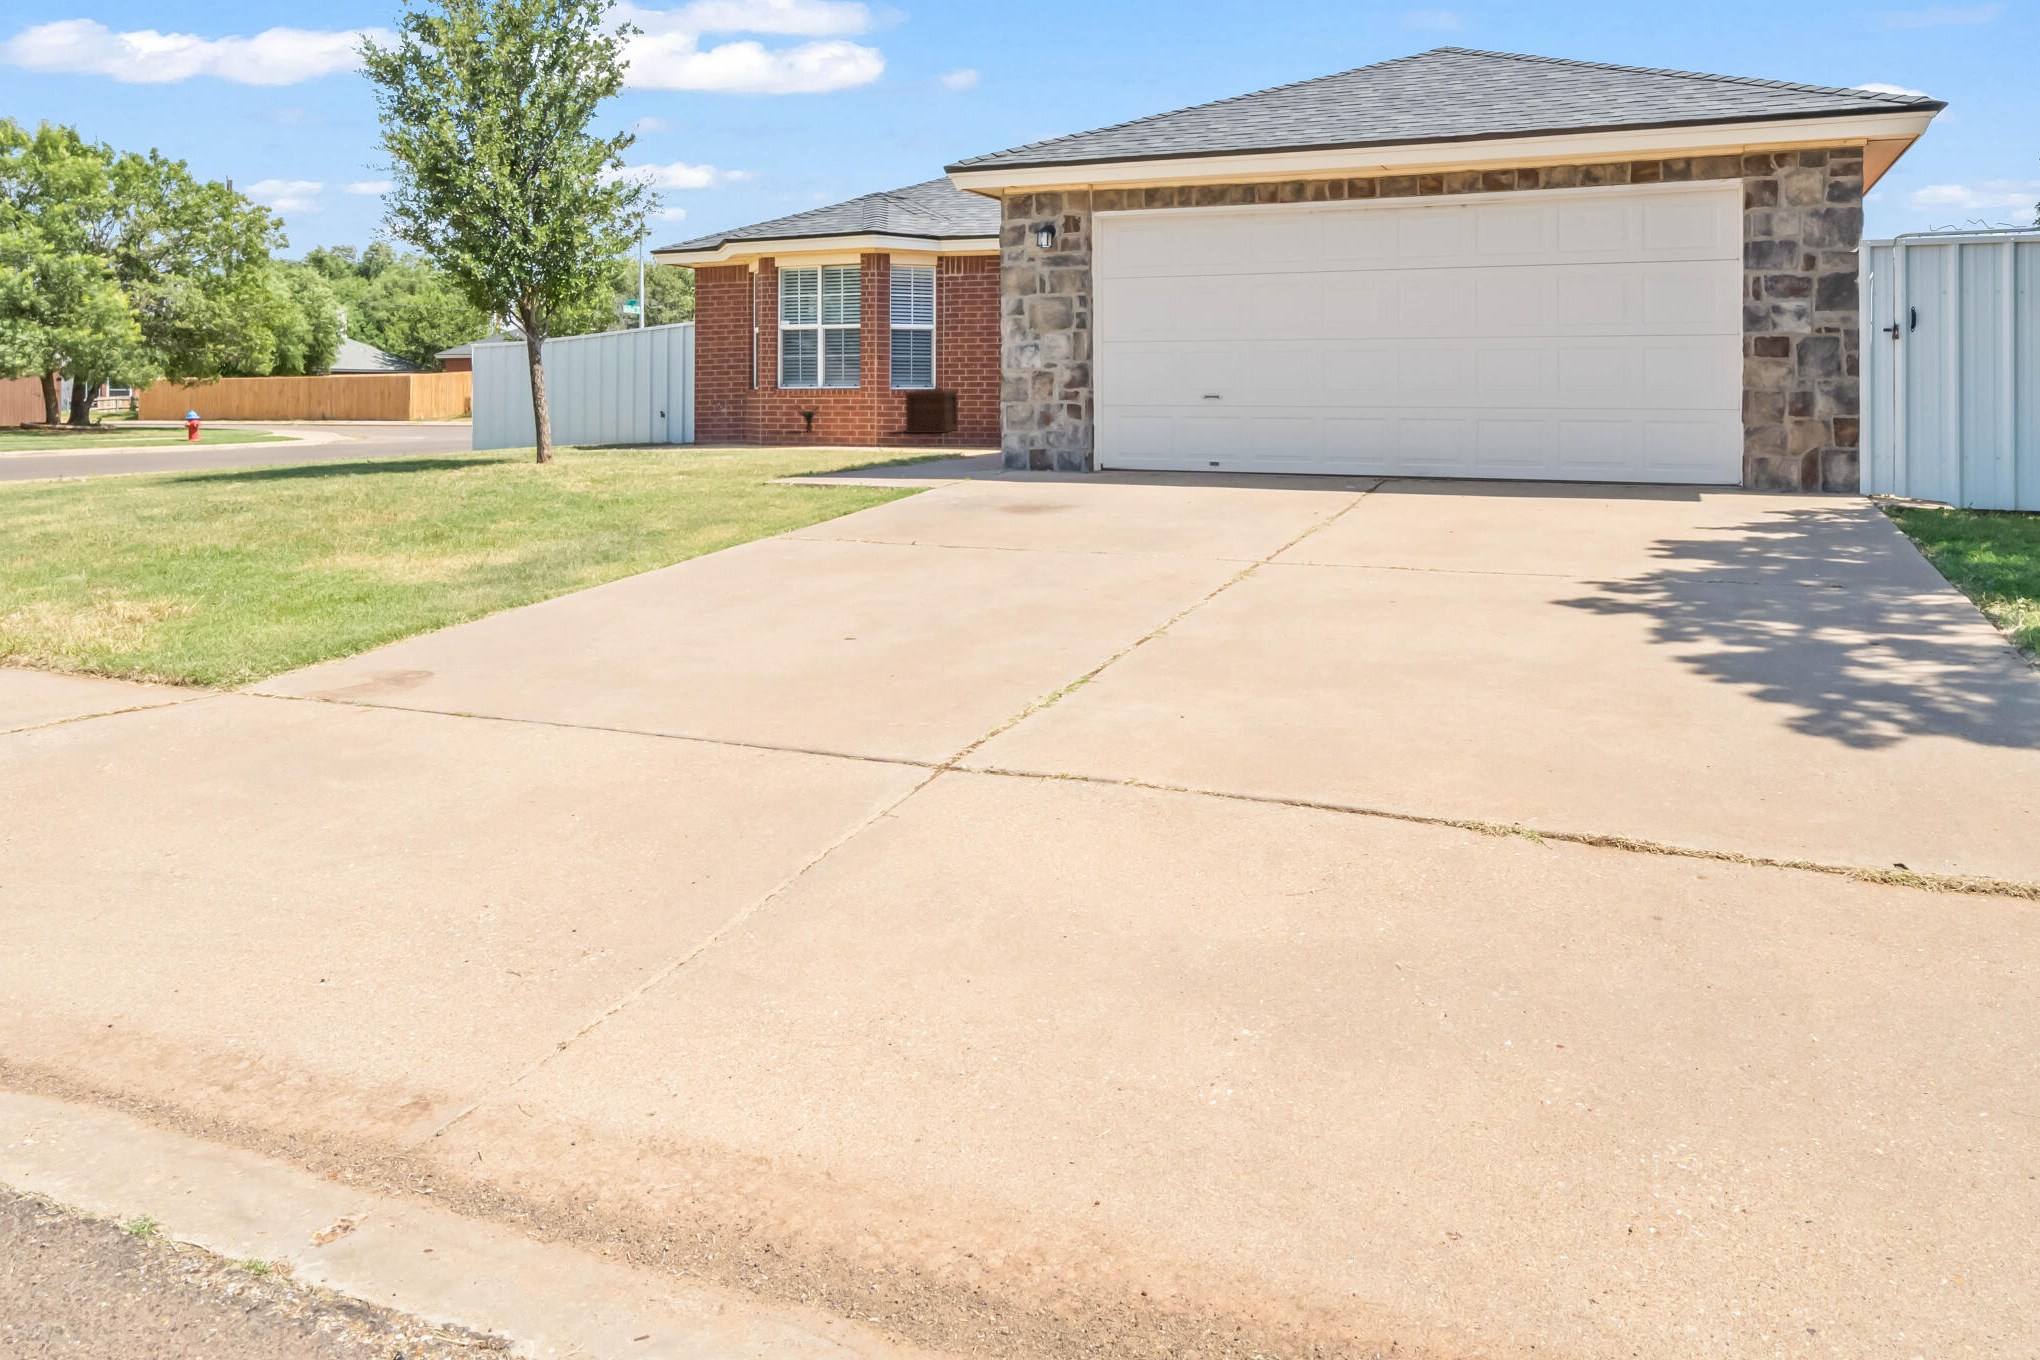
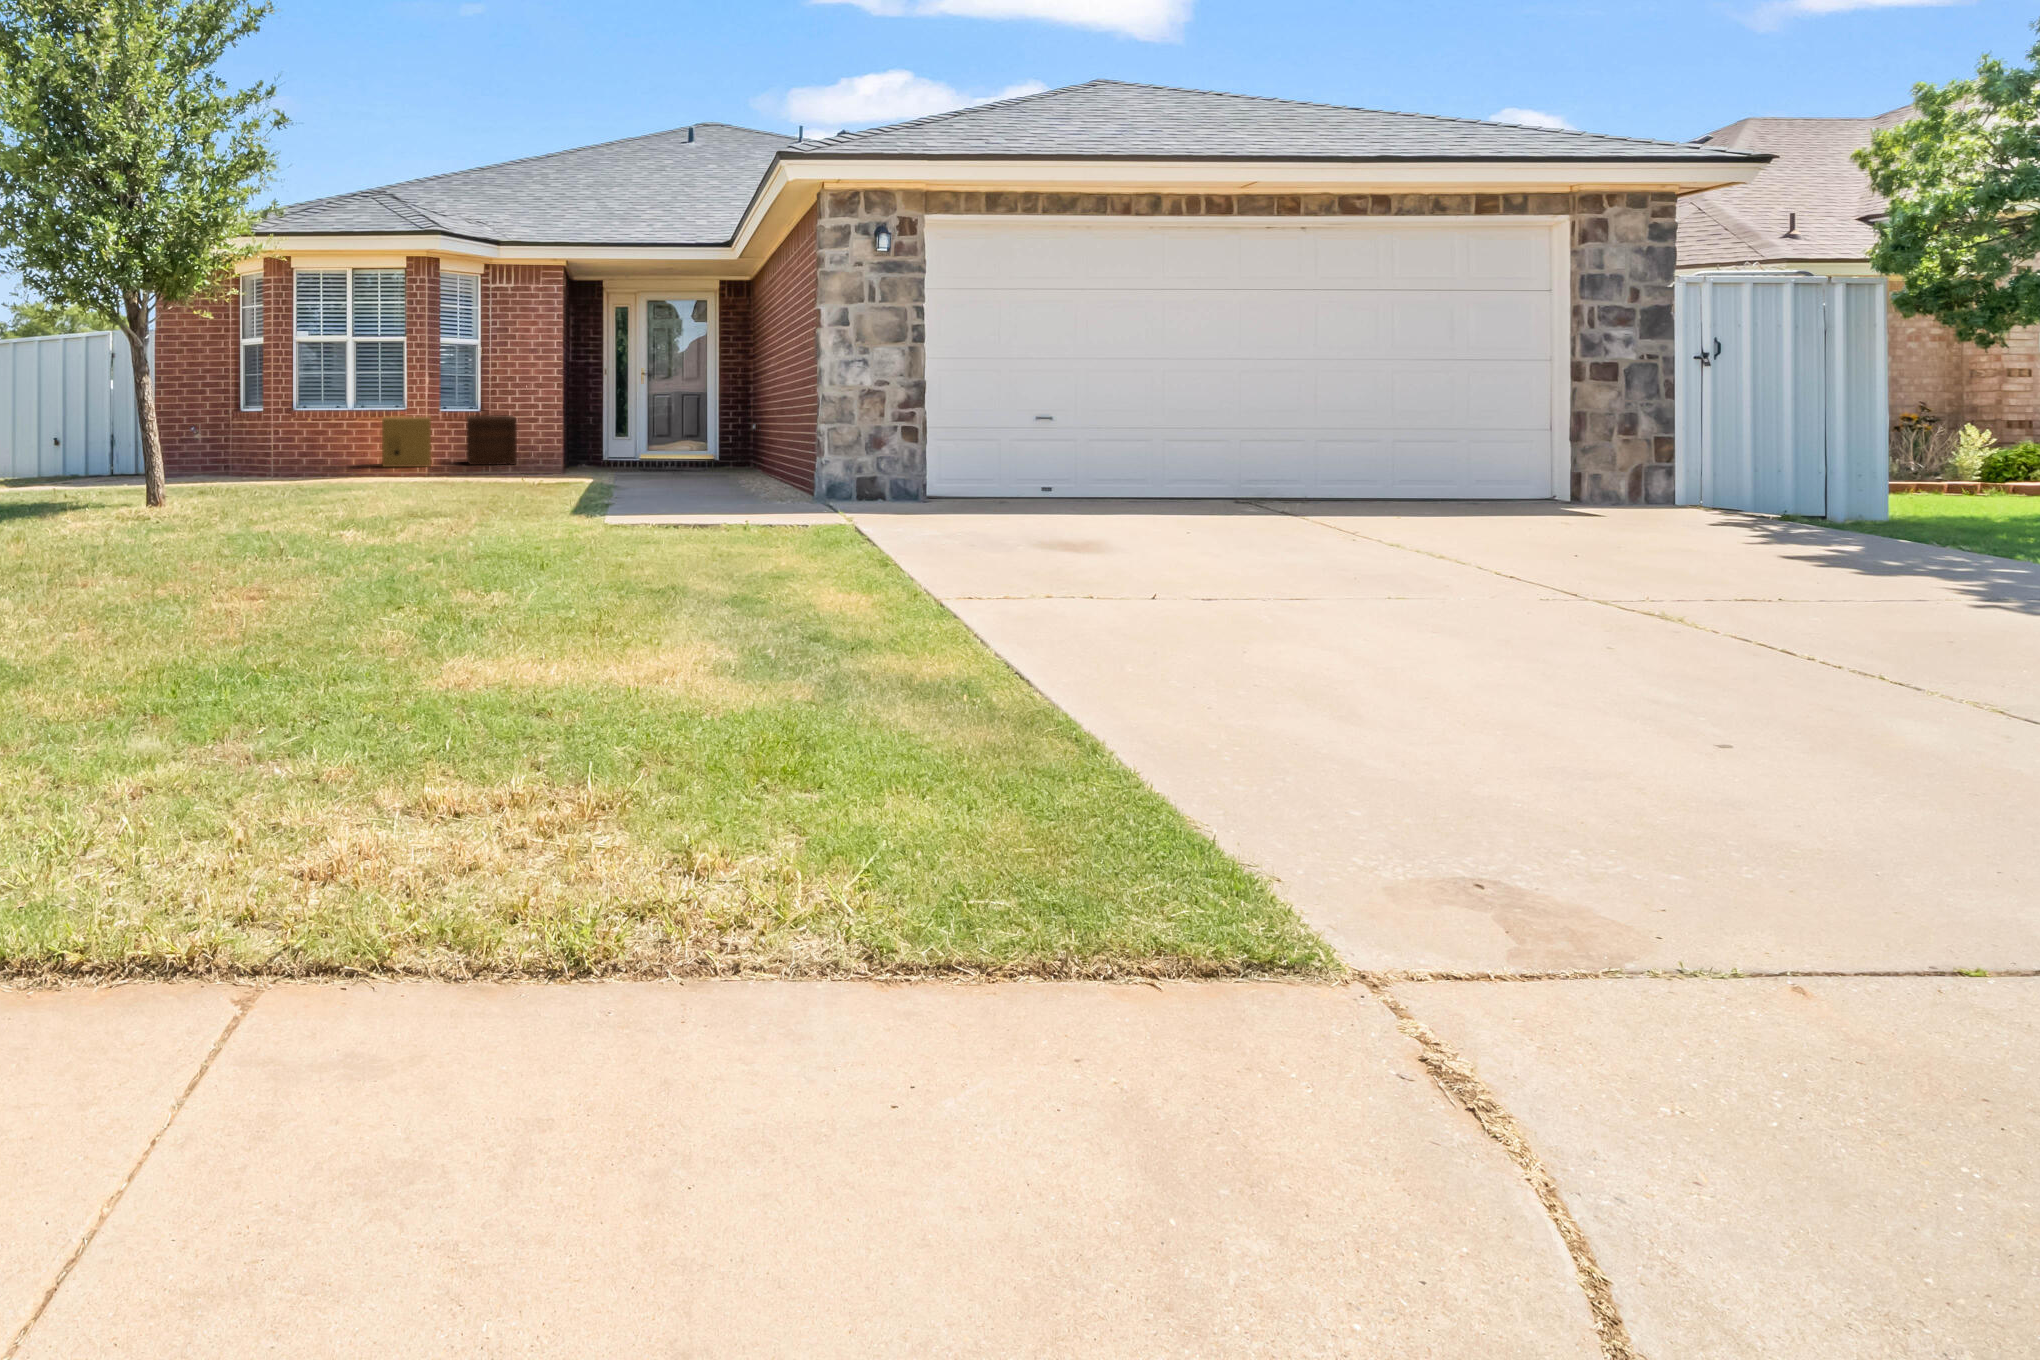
cardboard box: none [833,391,887,434] -> present [382,416,431,467]
potted plant: present [794,404,818,432] -> none [314,431,352,466]

